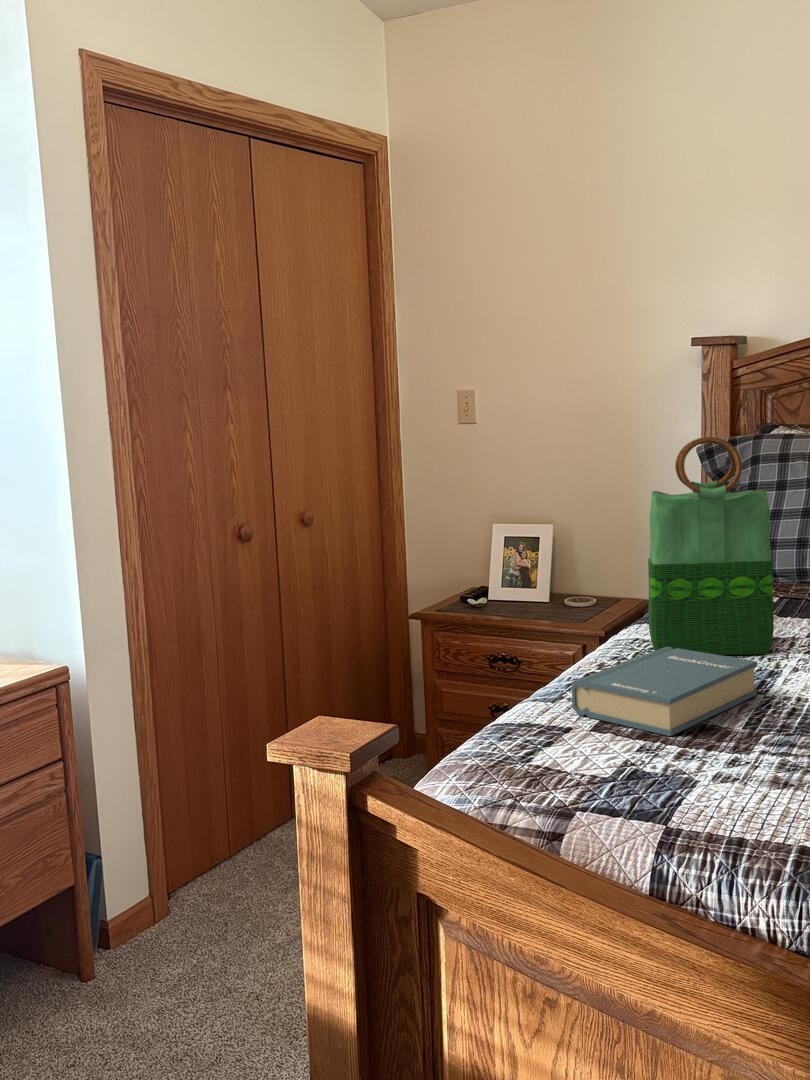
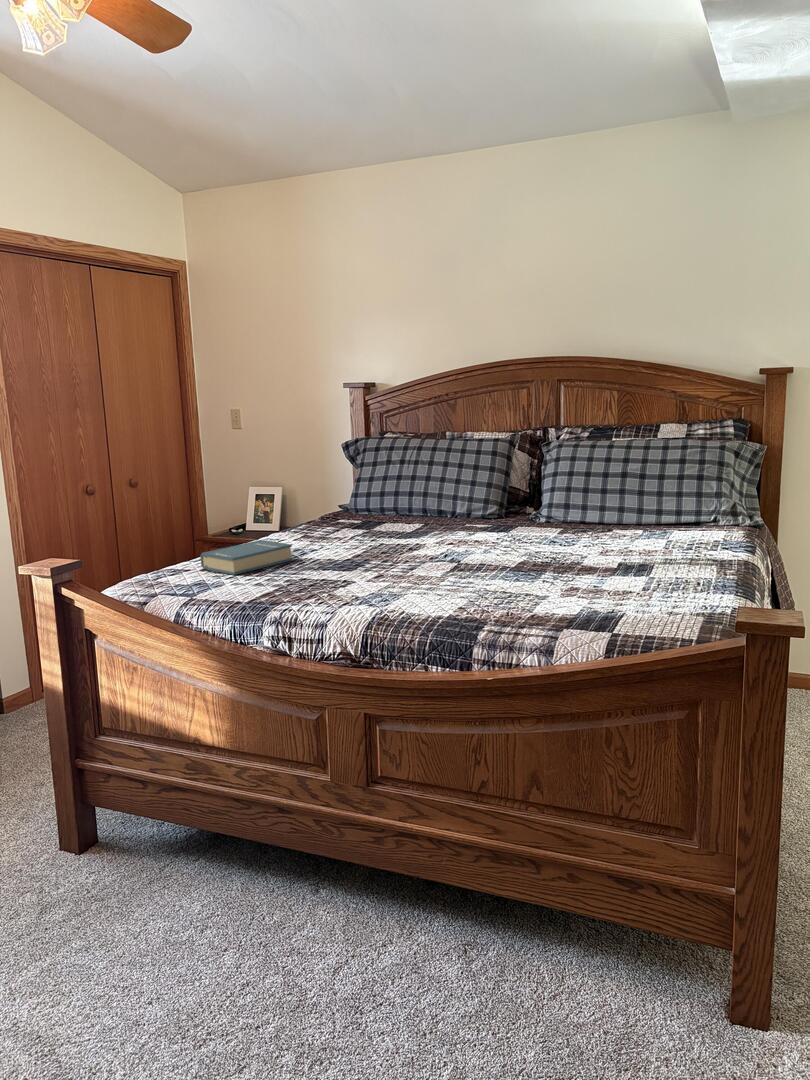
tote bag: present [648,437,774,655] -> none [264,439,326,547]

